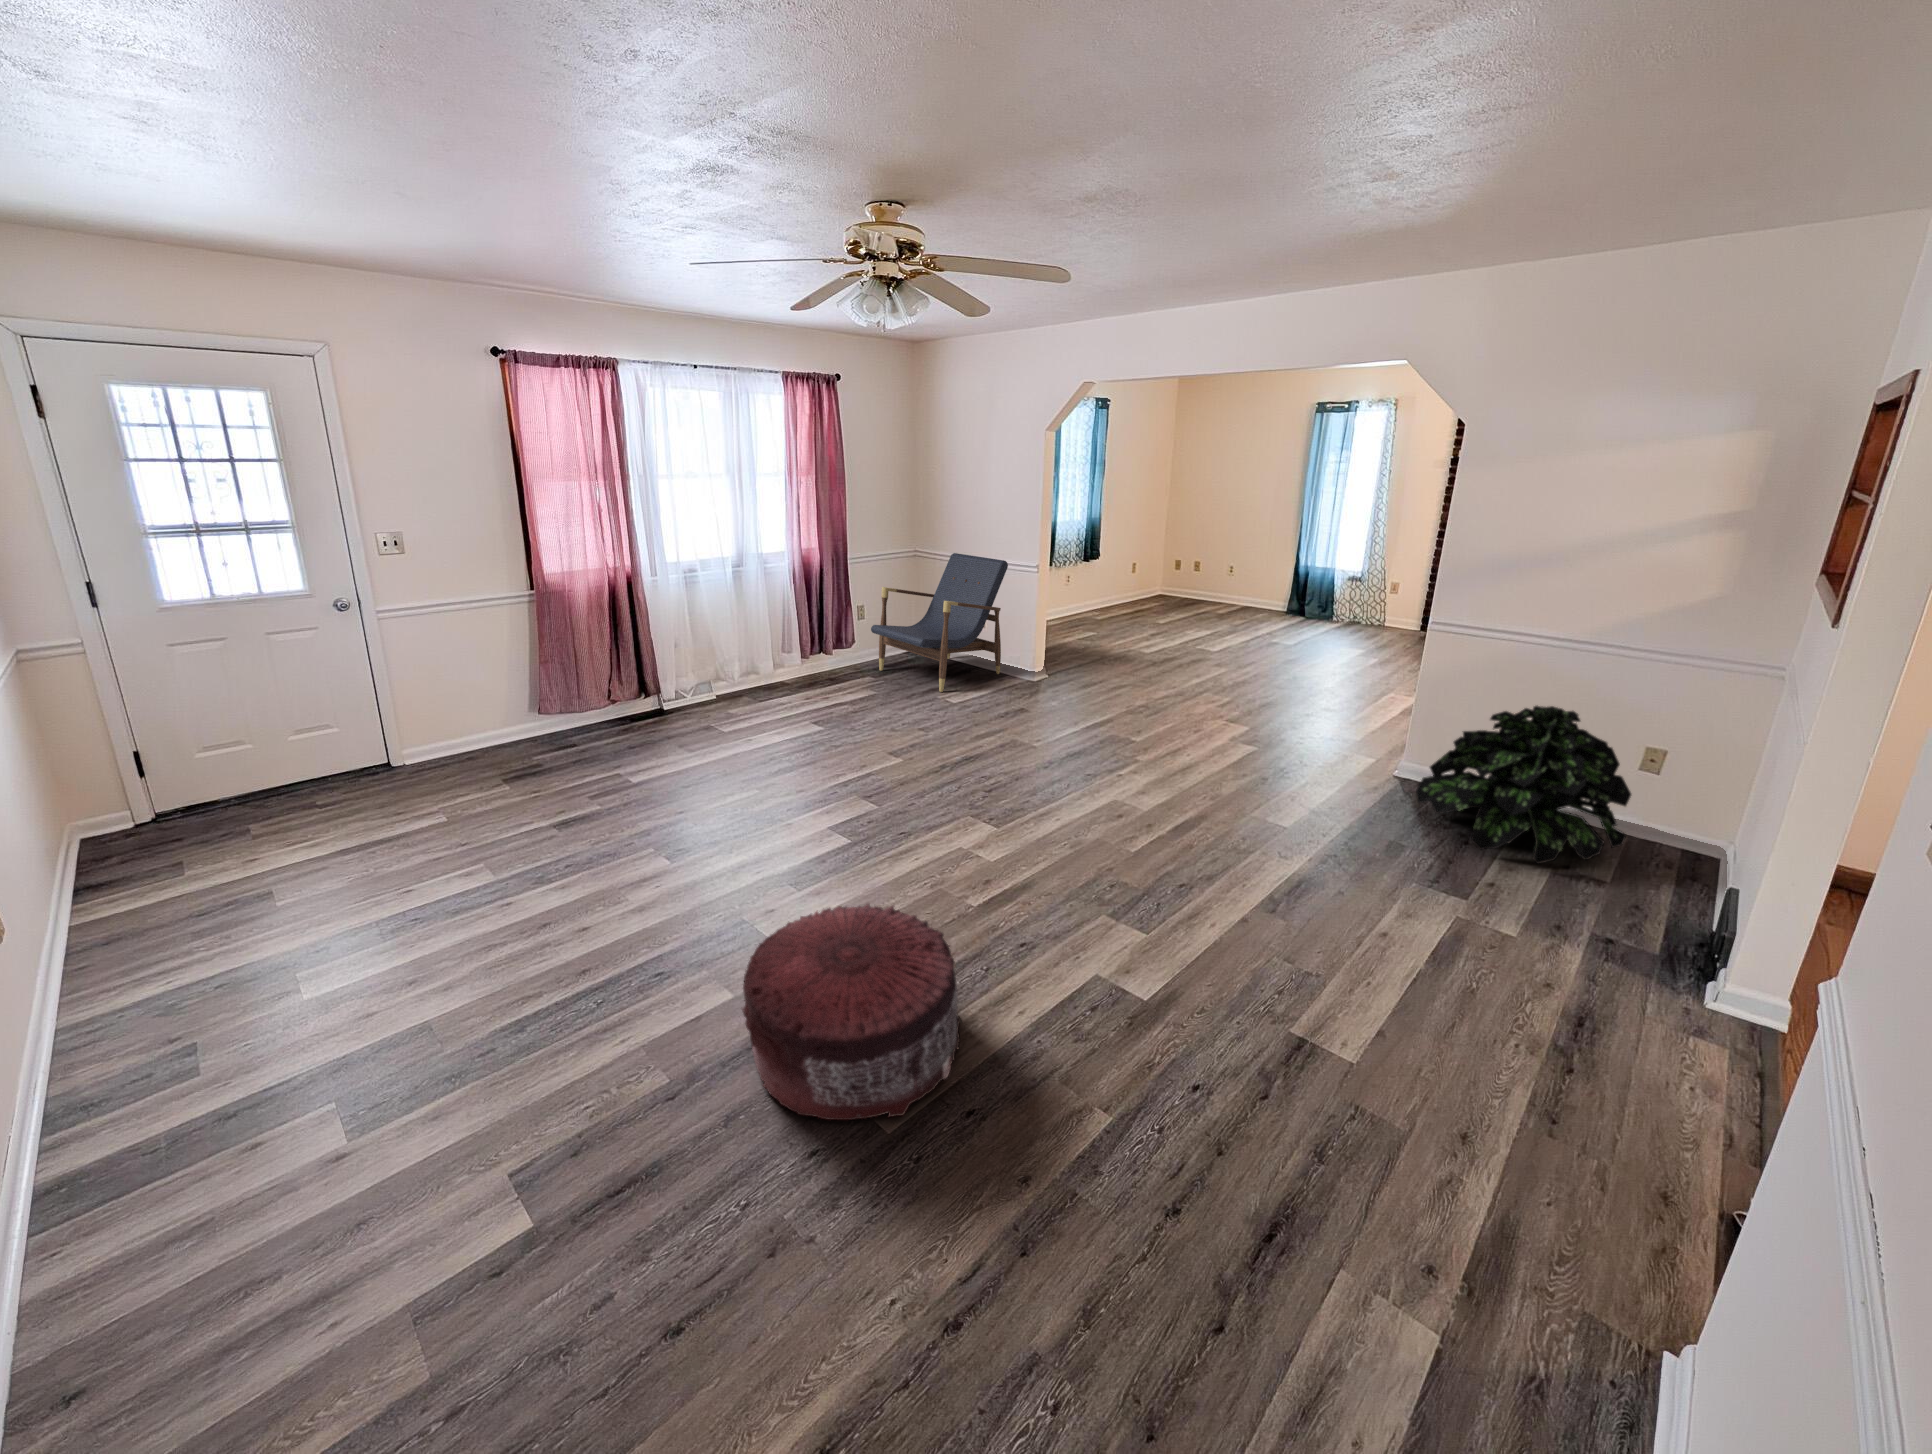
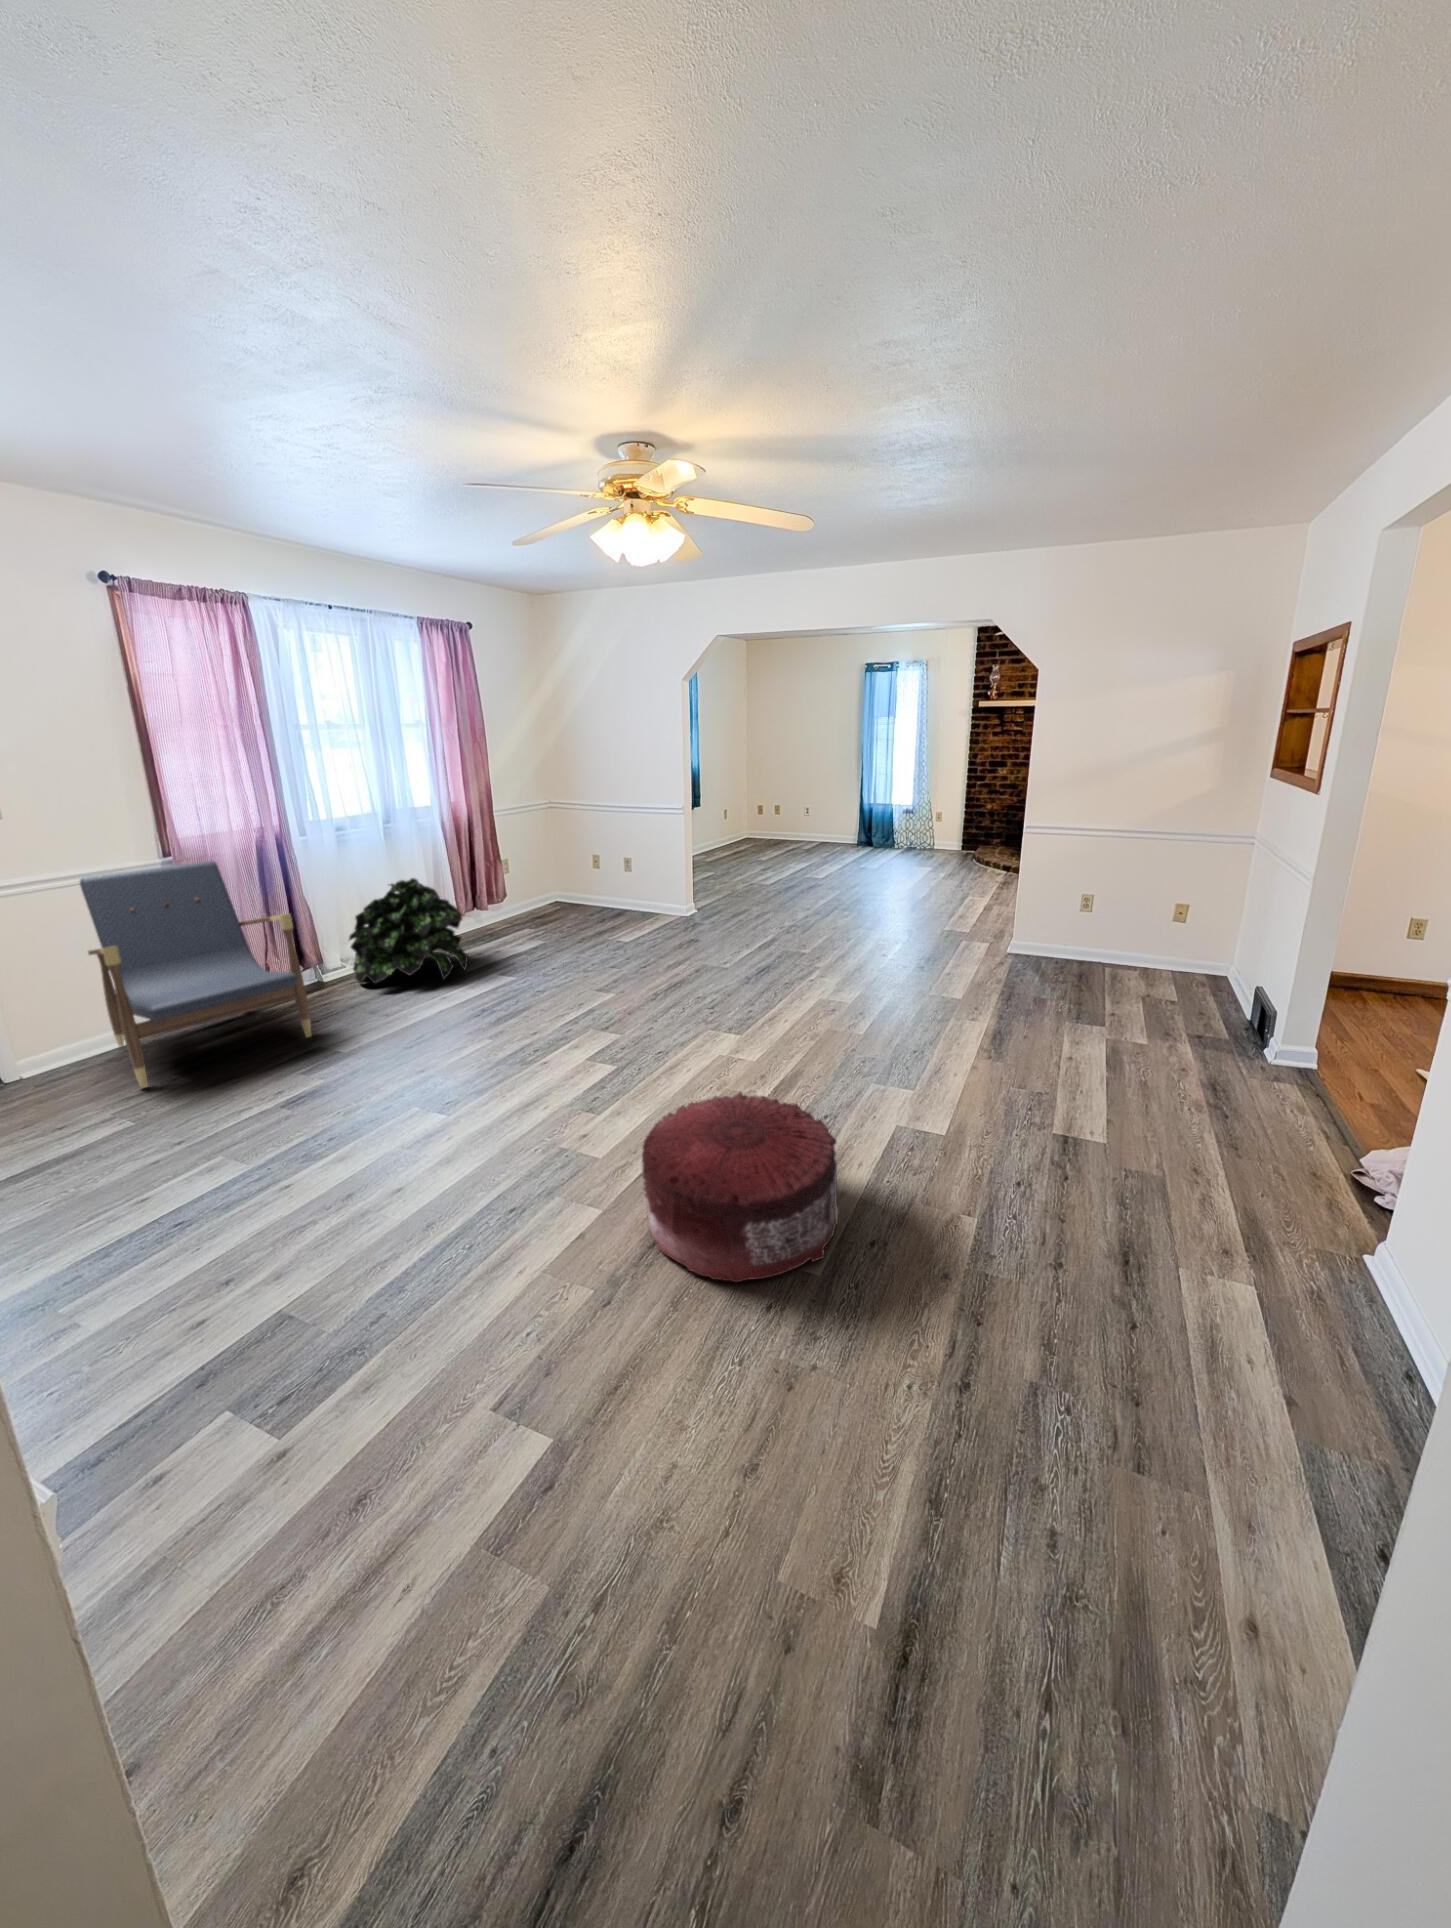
lounge chair: present [871,553,1008,692] -> present [80,861,311,1088]
potted plant: present [1416,706,1631,864] -> present [349,878,468,984]

